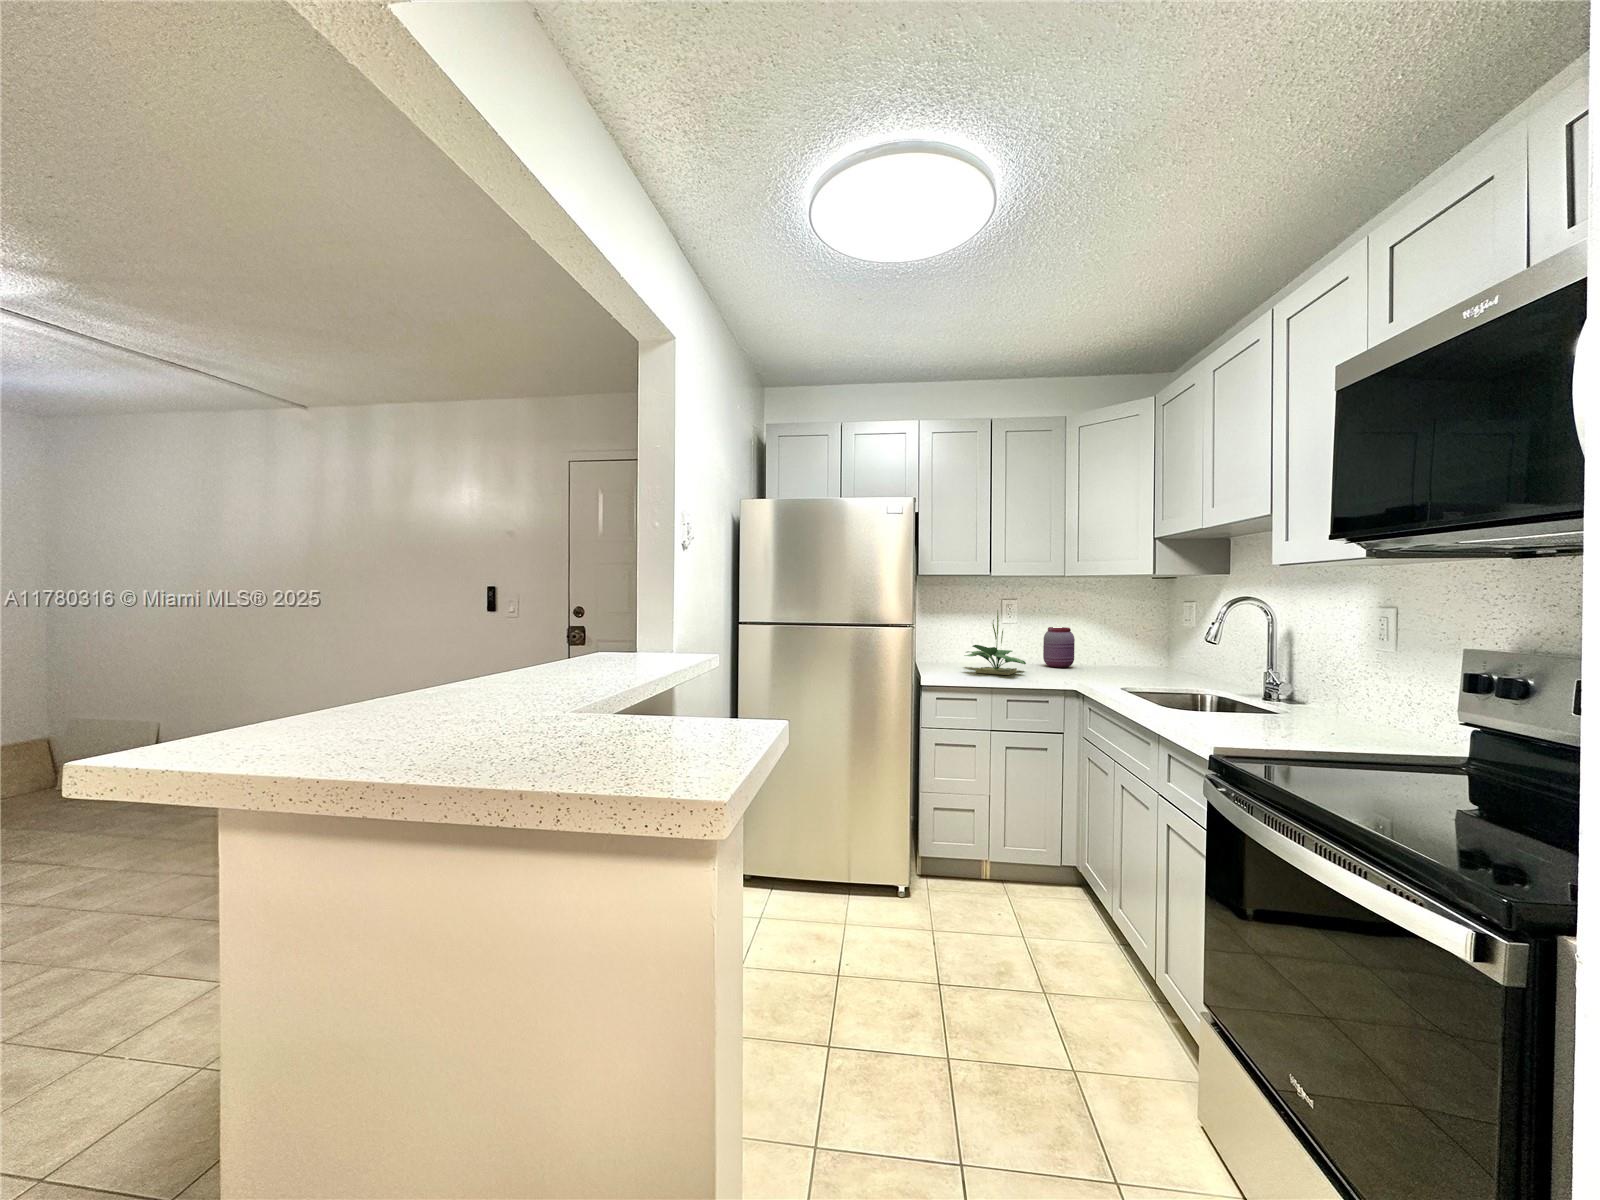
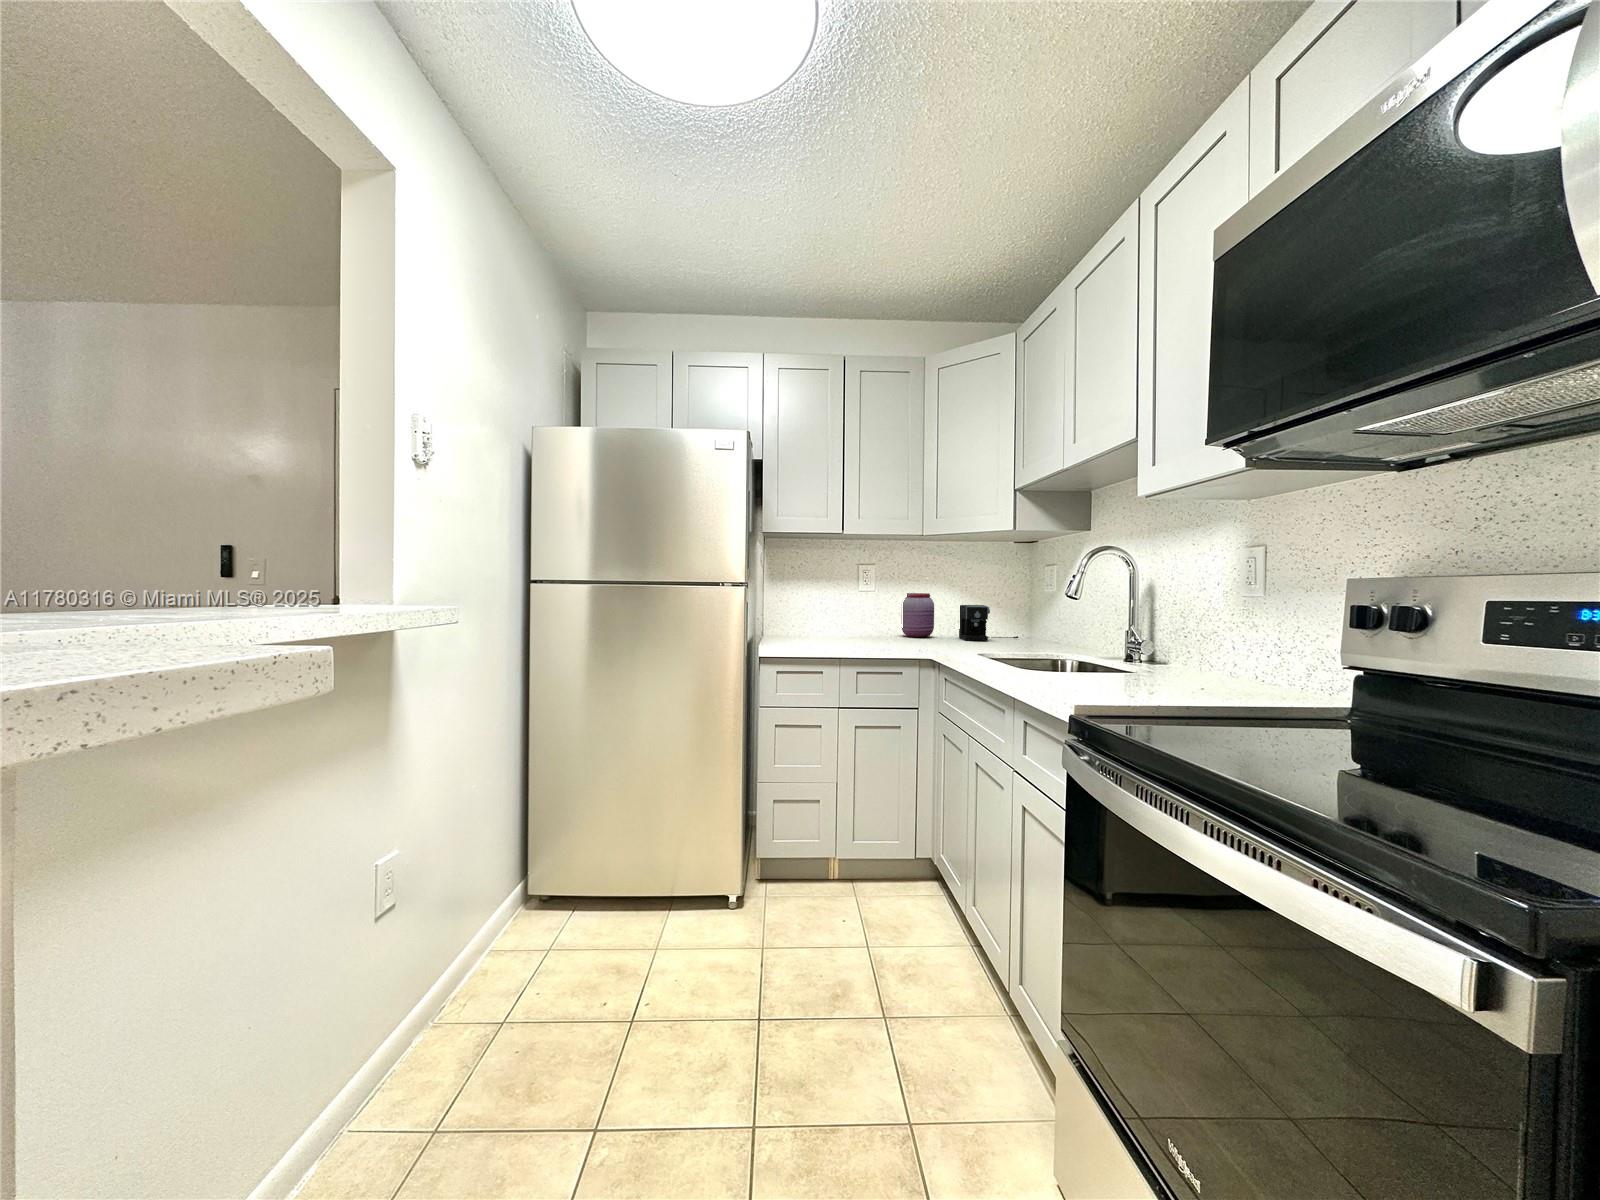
potted plant: present [965,611,1026,675] -> none [810,569,881,644]
coffee maker: none [1098,638,1157,672] -> present [959,605,1018,641]

